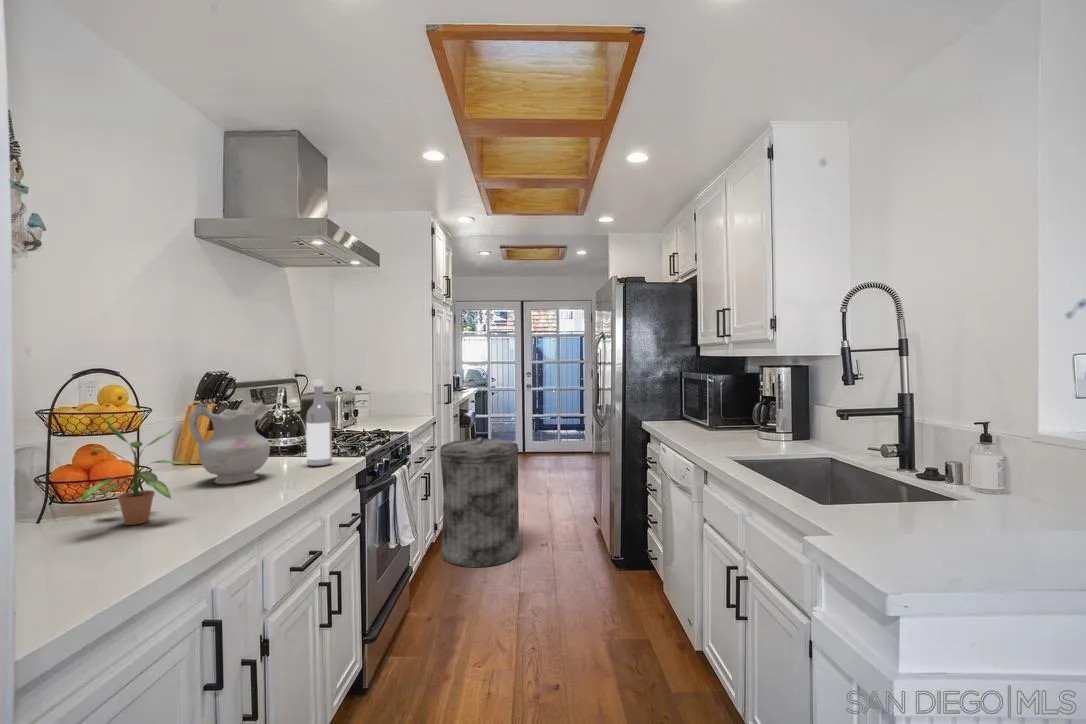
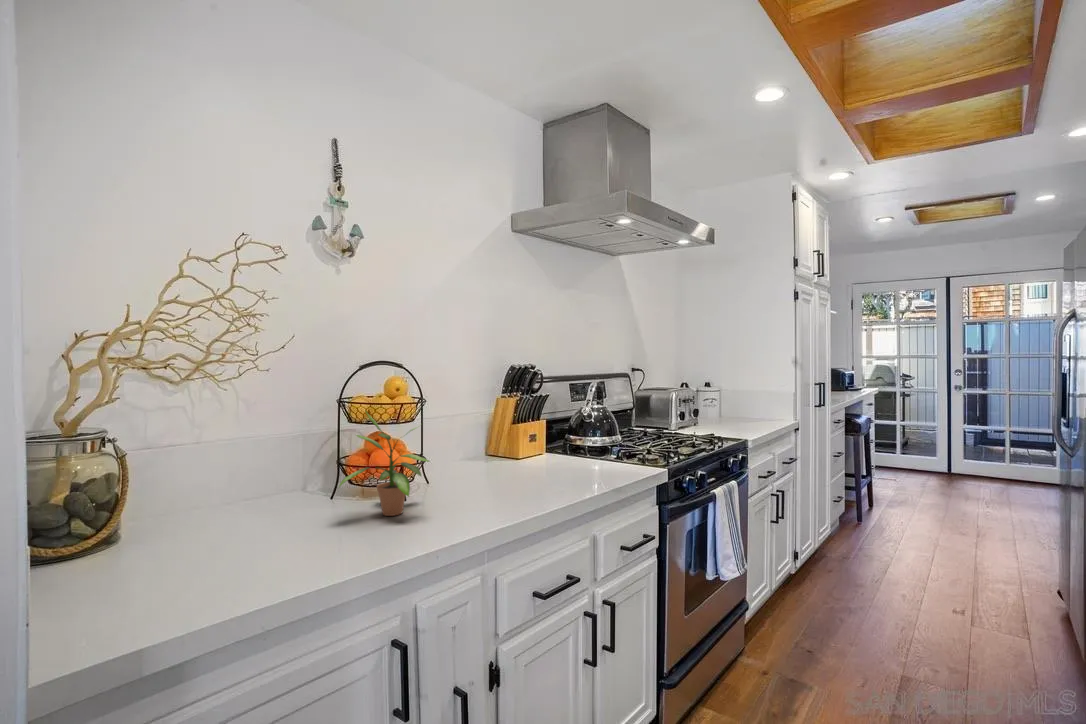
wine bottle: present [306,380,332,466] -> none [592,374,620,473]
ceramic pitcher: present [189,402,270,484] -> none [474,396,549,482]
trash can: present [440,437,519,567] -> none [799,452,921,632]

